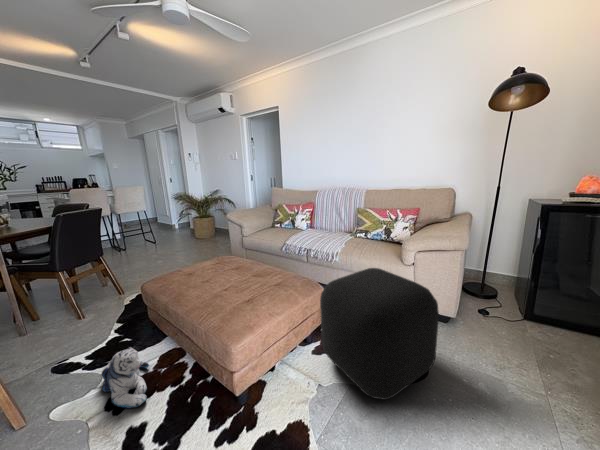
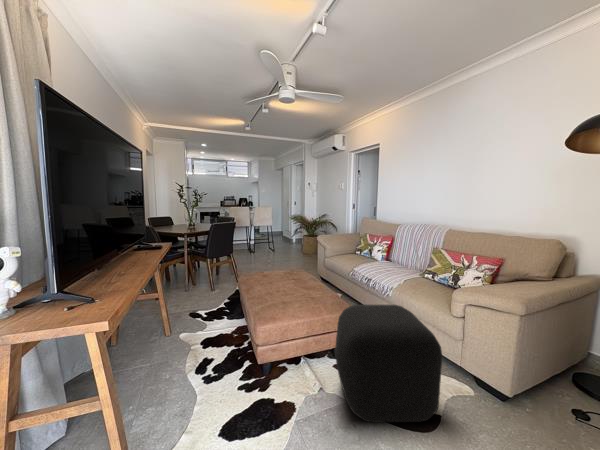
plush toy: present [101,348,149,408] -> none [203,312,230,350]

